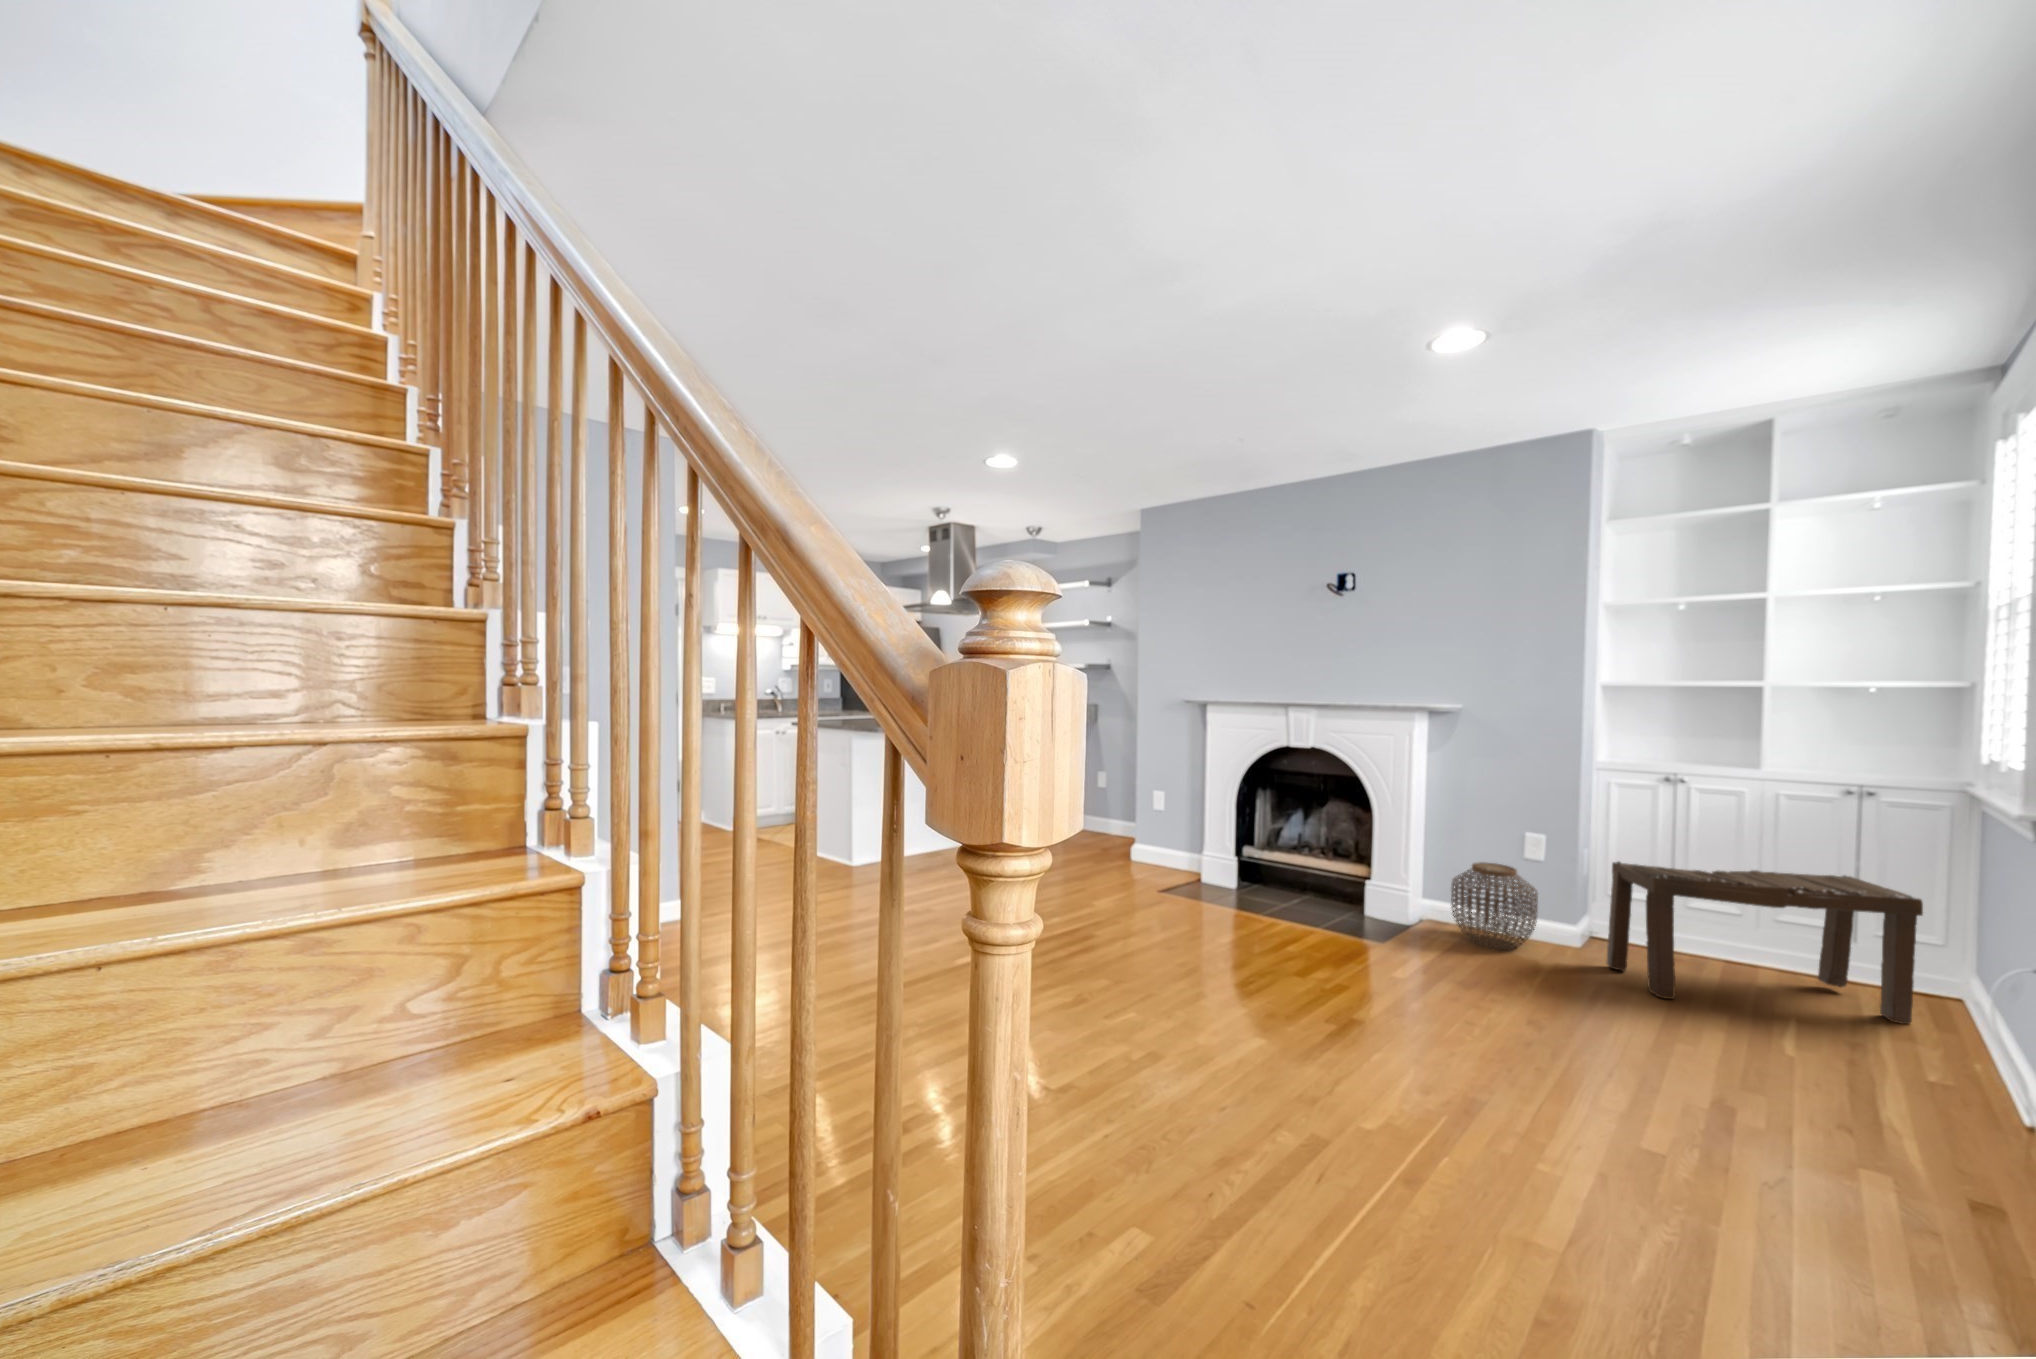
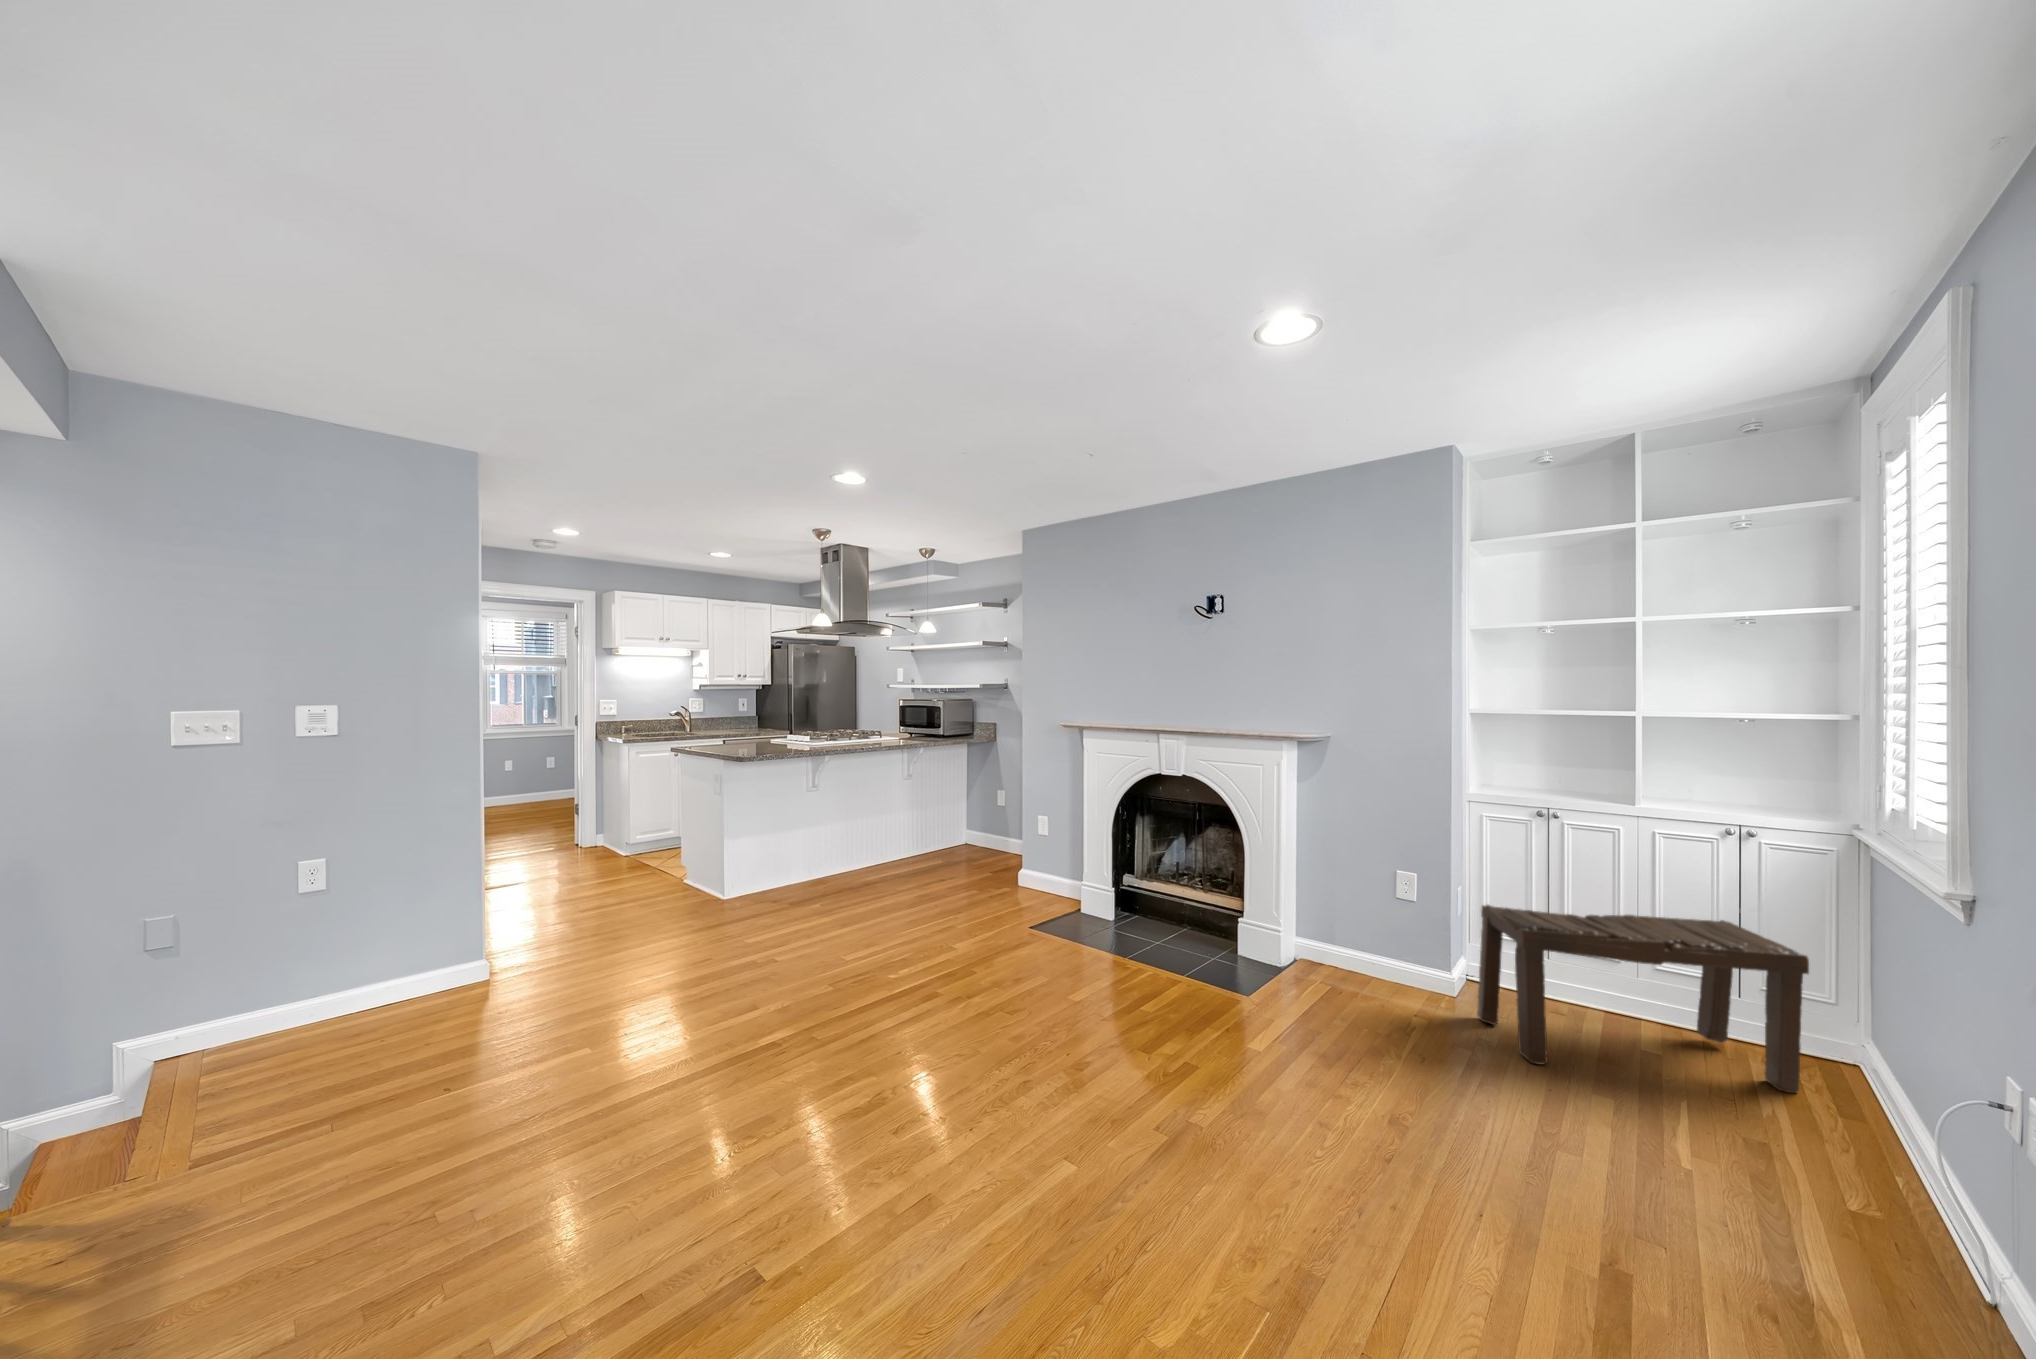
woven basket: present [1451,862,1538,950] -> none [1320,901,1407,998]

